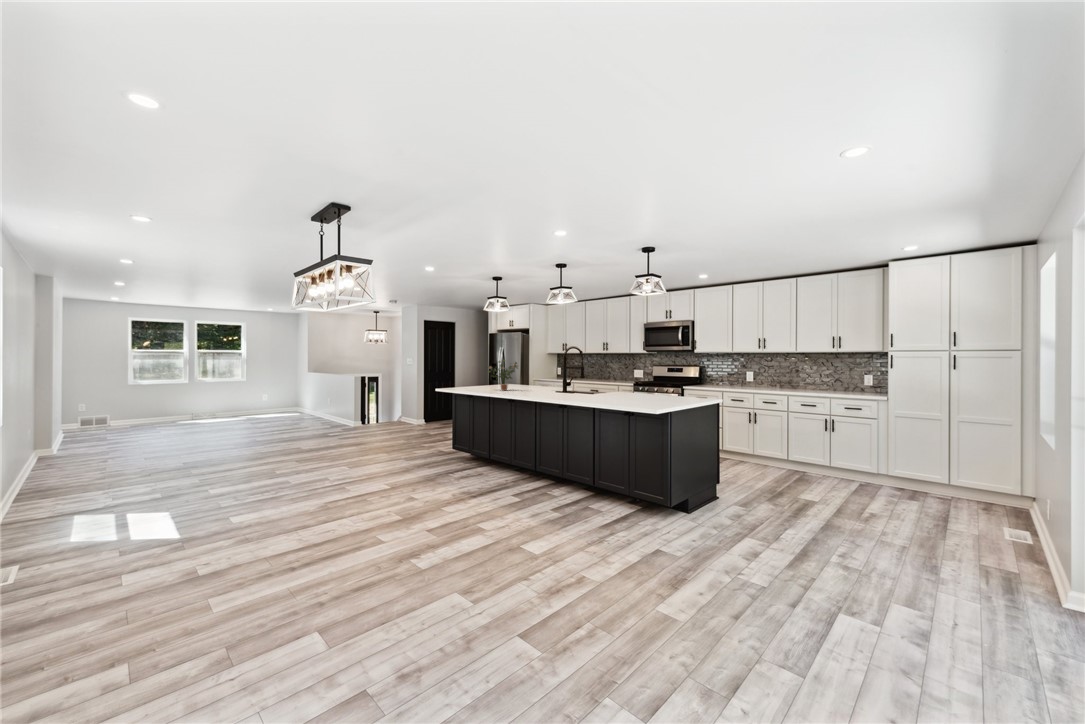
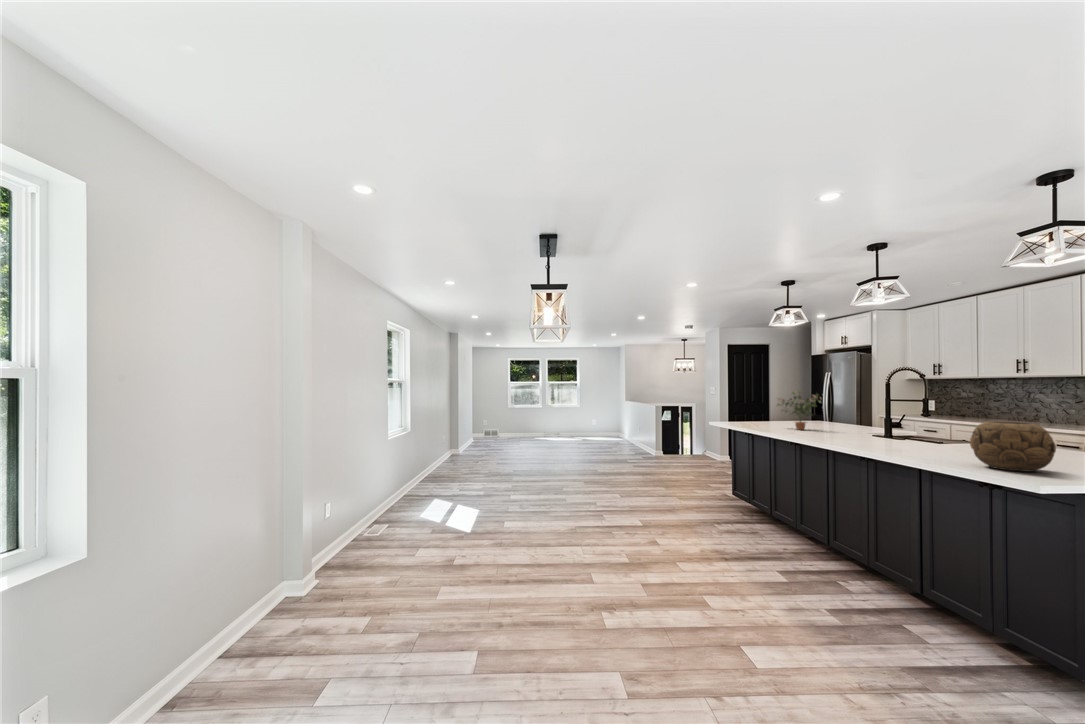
decorative bowl: none [621,377,656,405] -> present [970,422,1056,472]

